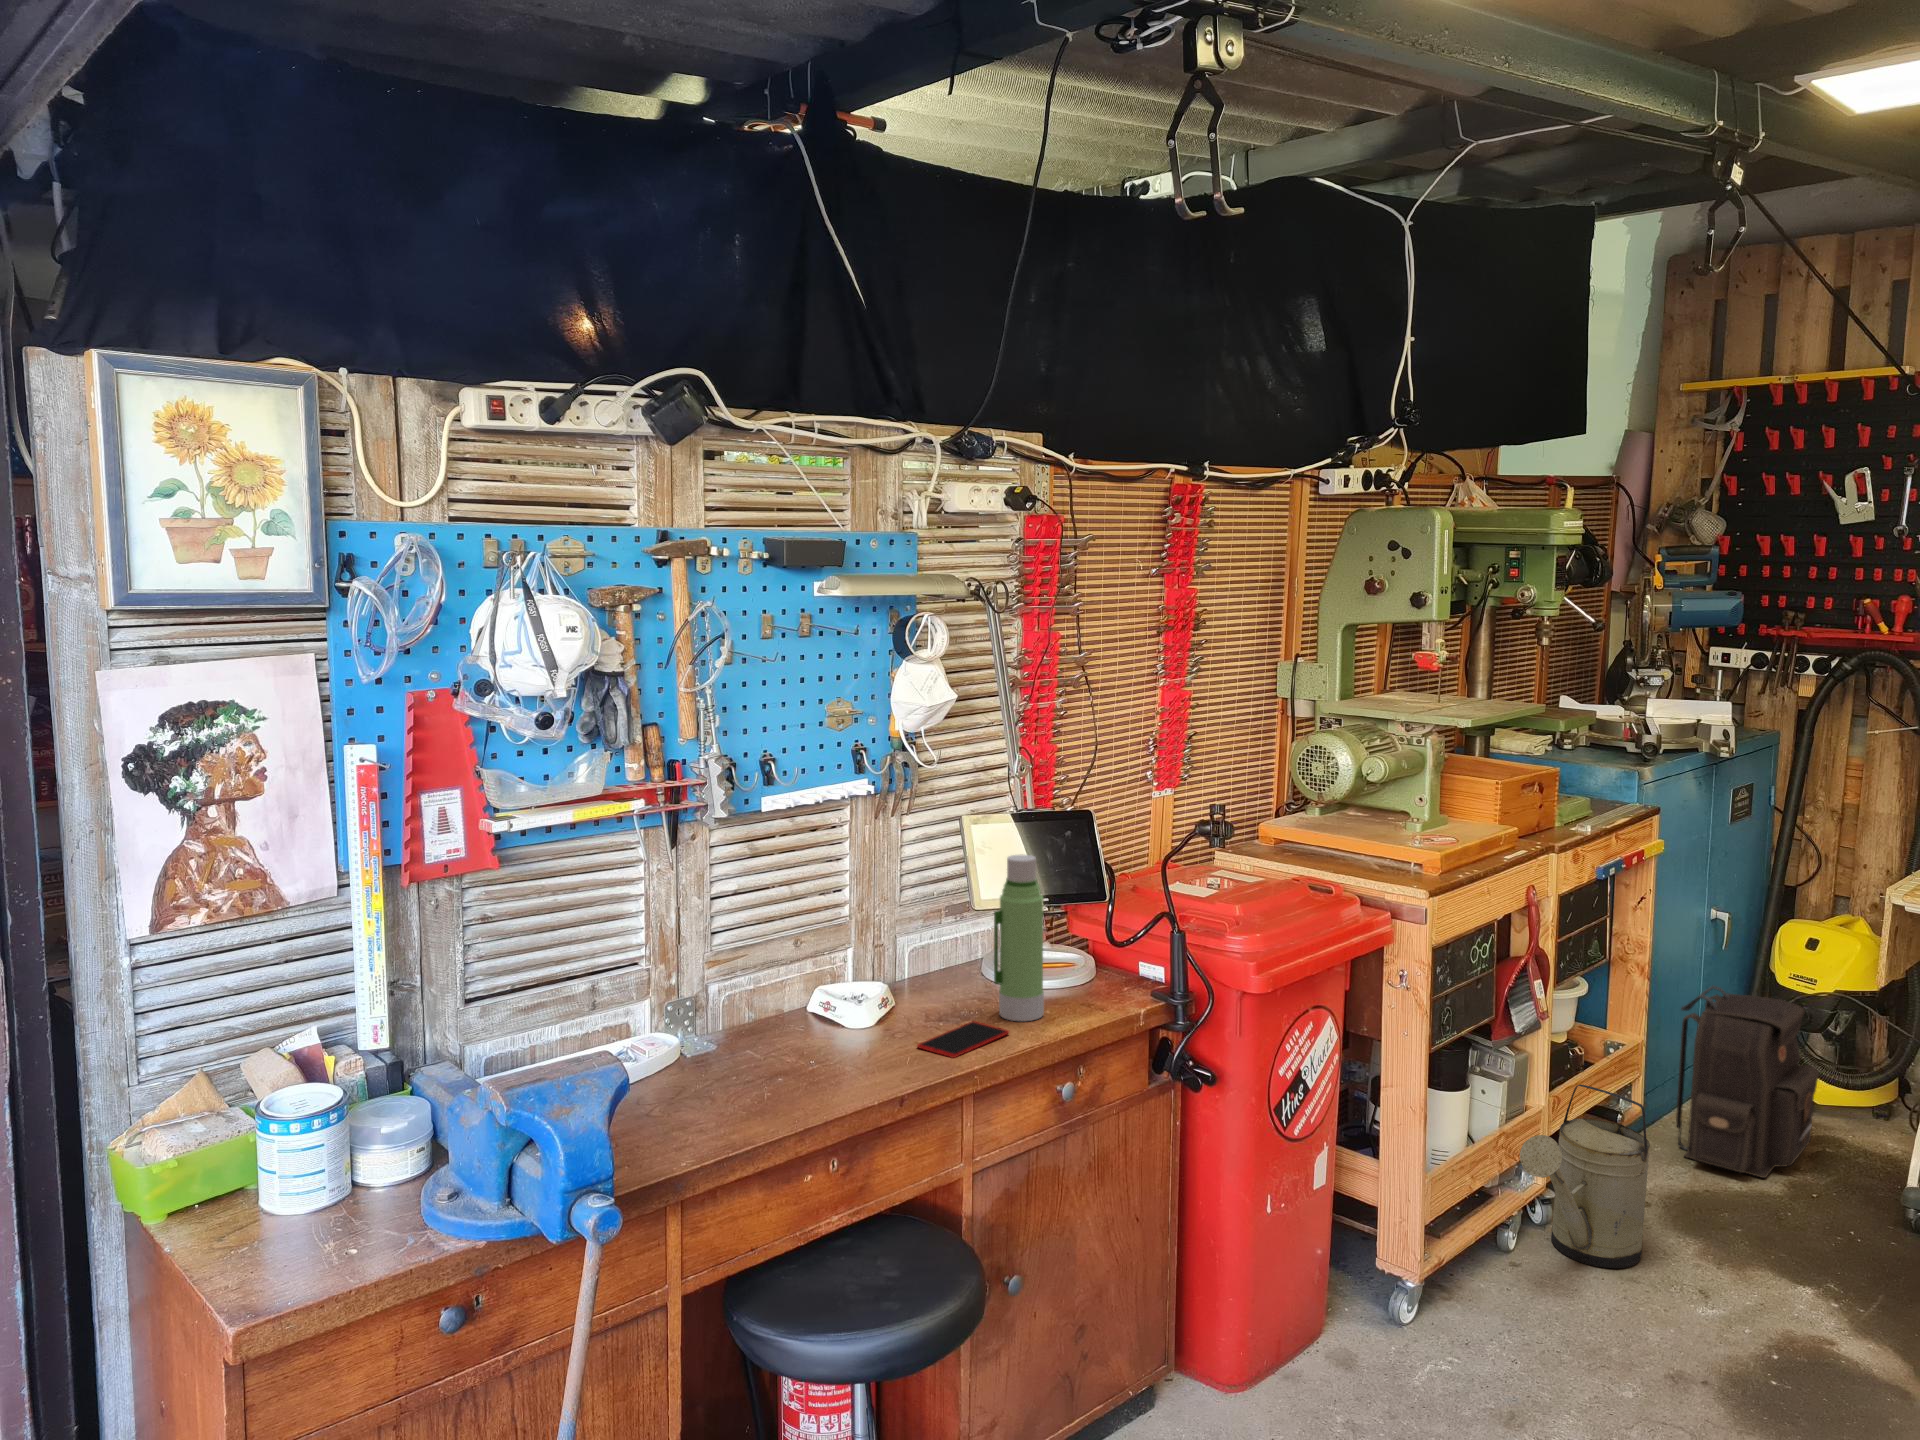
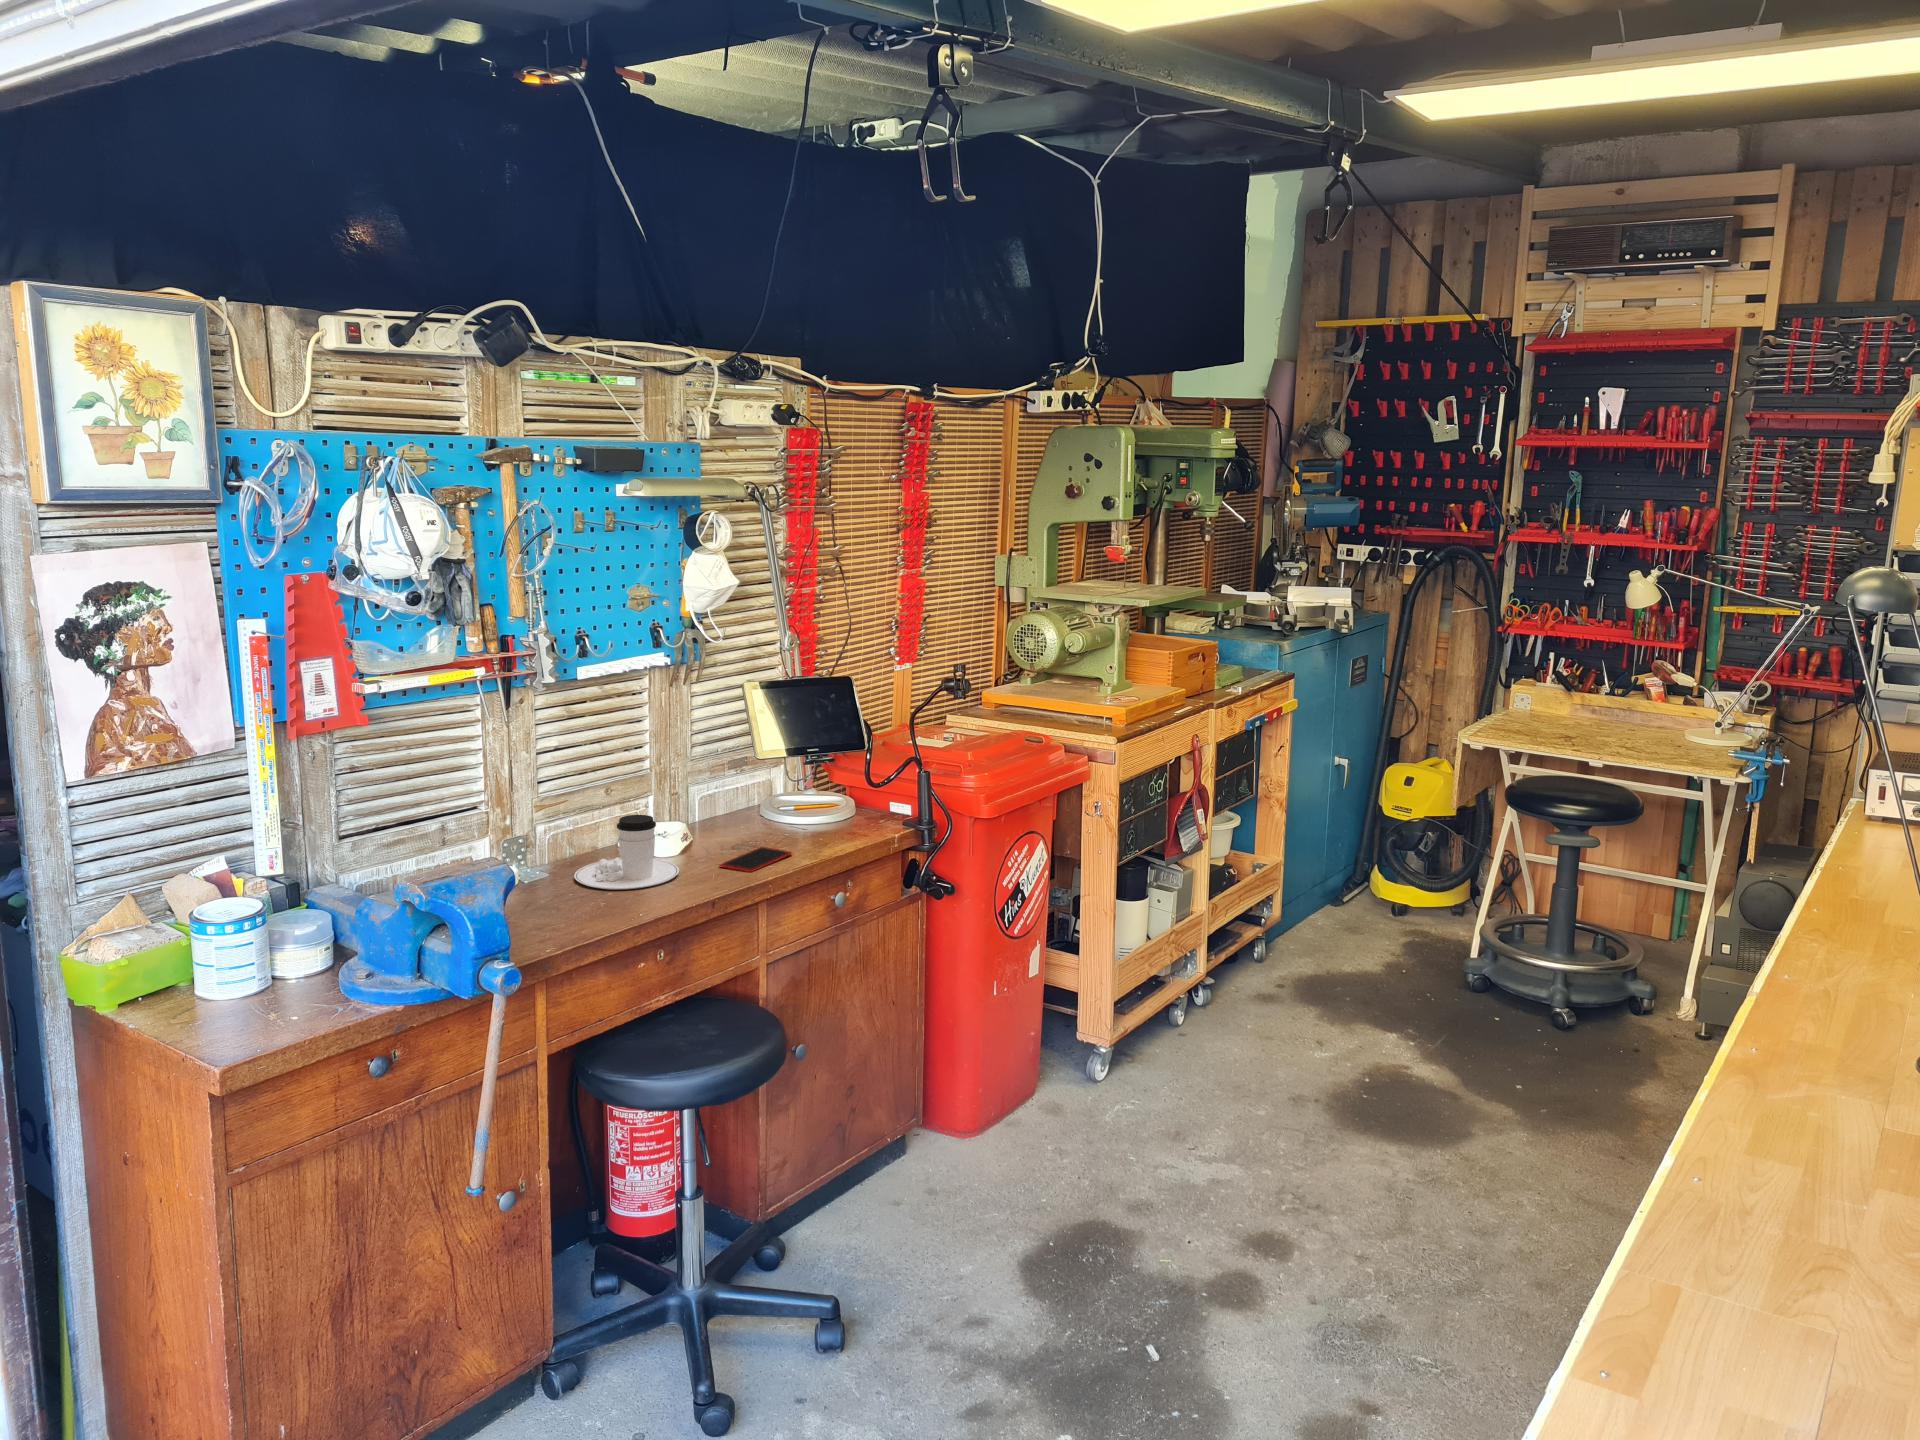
water bottle: present [994,855,1044,1021] -> none [776,711,818,846]
coffee cup: none [742,980,867,1075] -> present [574,815,679,890]
backpack: present [1676,986,1819,1178] -> none [1307,817,1412,963]
watering can: present [1520,1085,1650,1268] -> none [1187,893,1284,1033]

